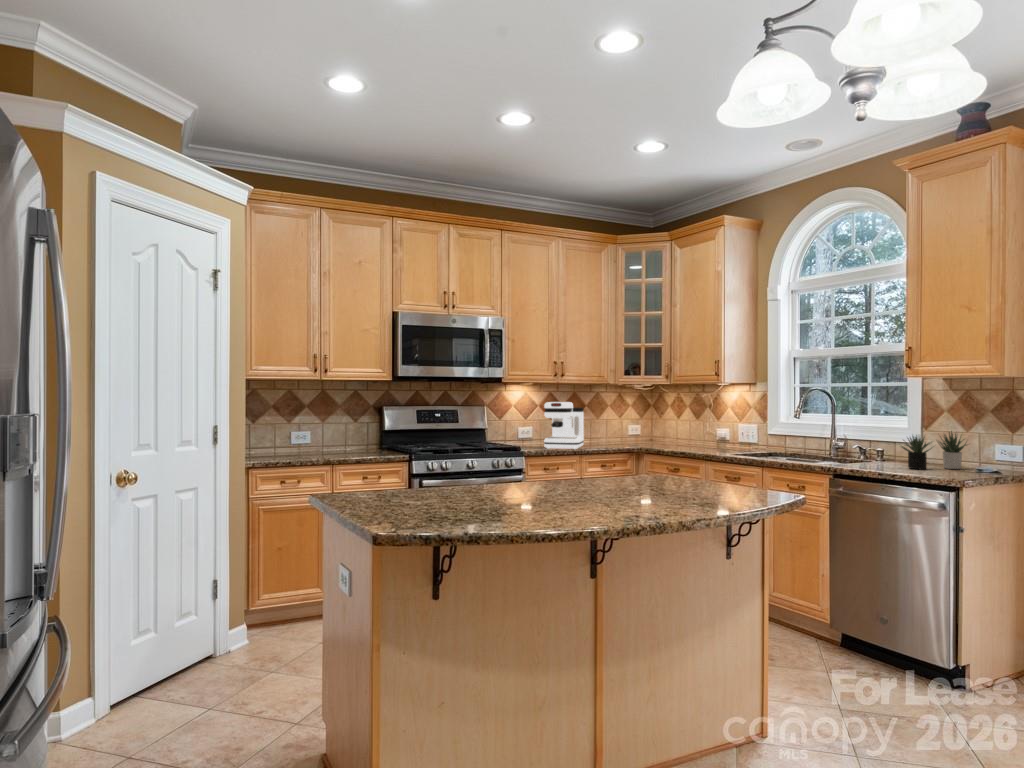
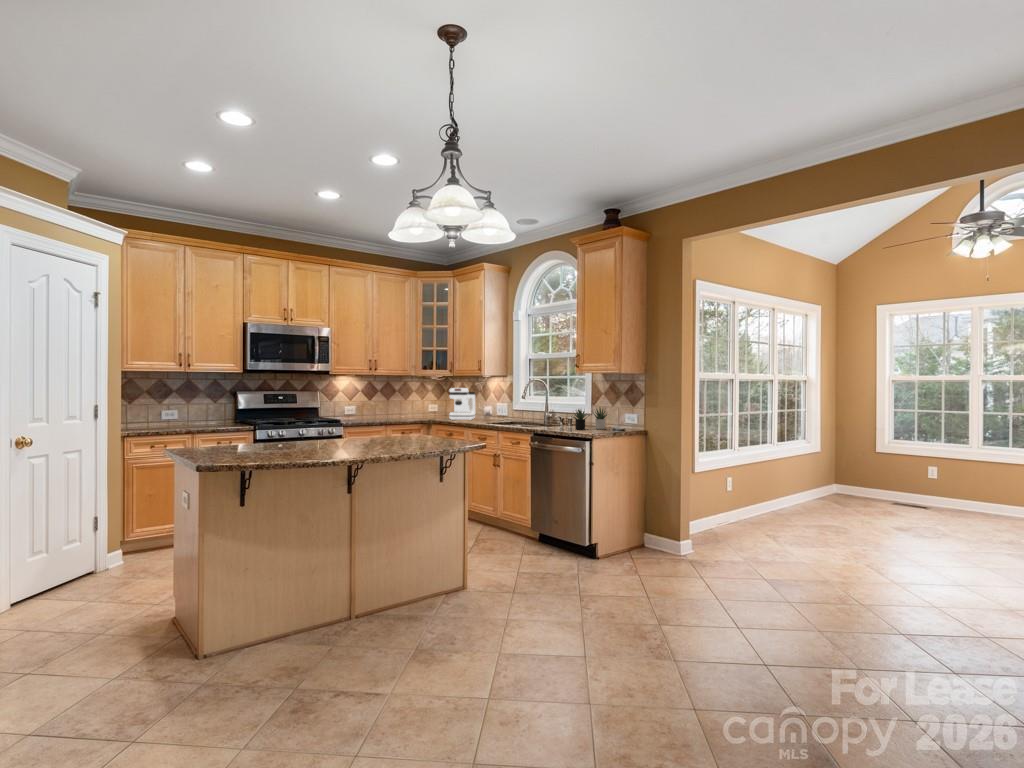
coffee maker: present [544,402,584,449] -> present [449,388,475,420]

